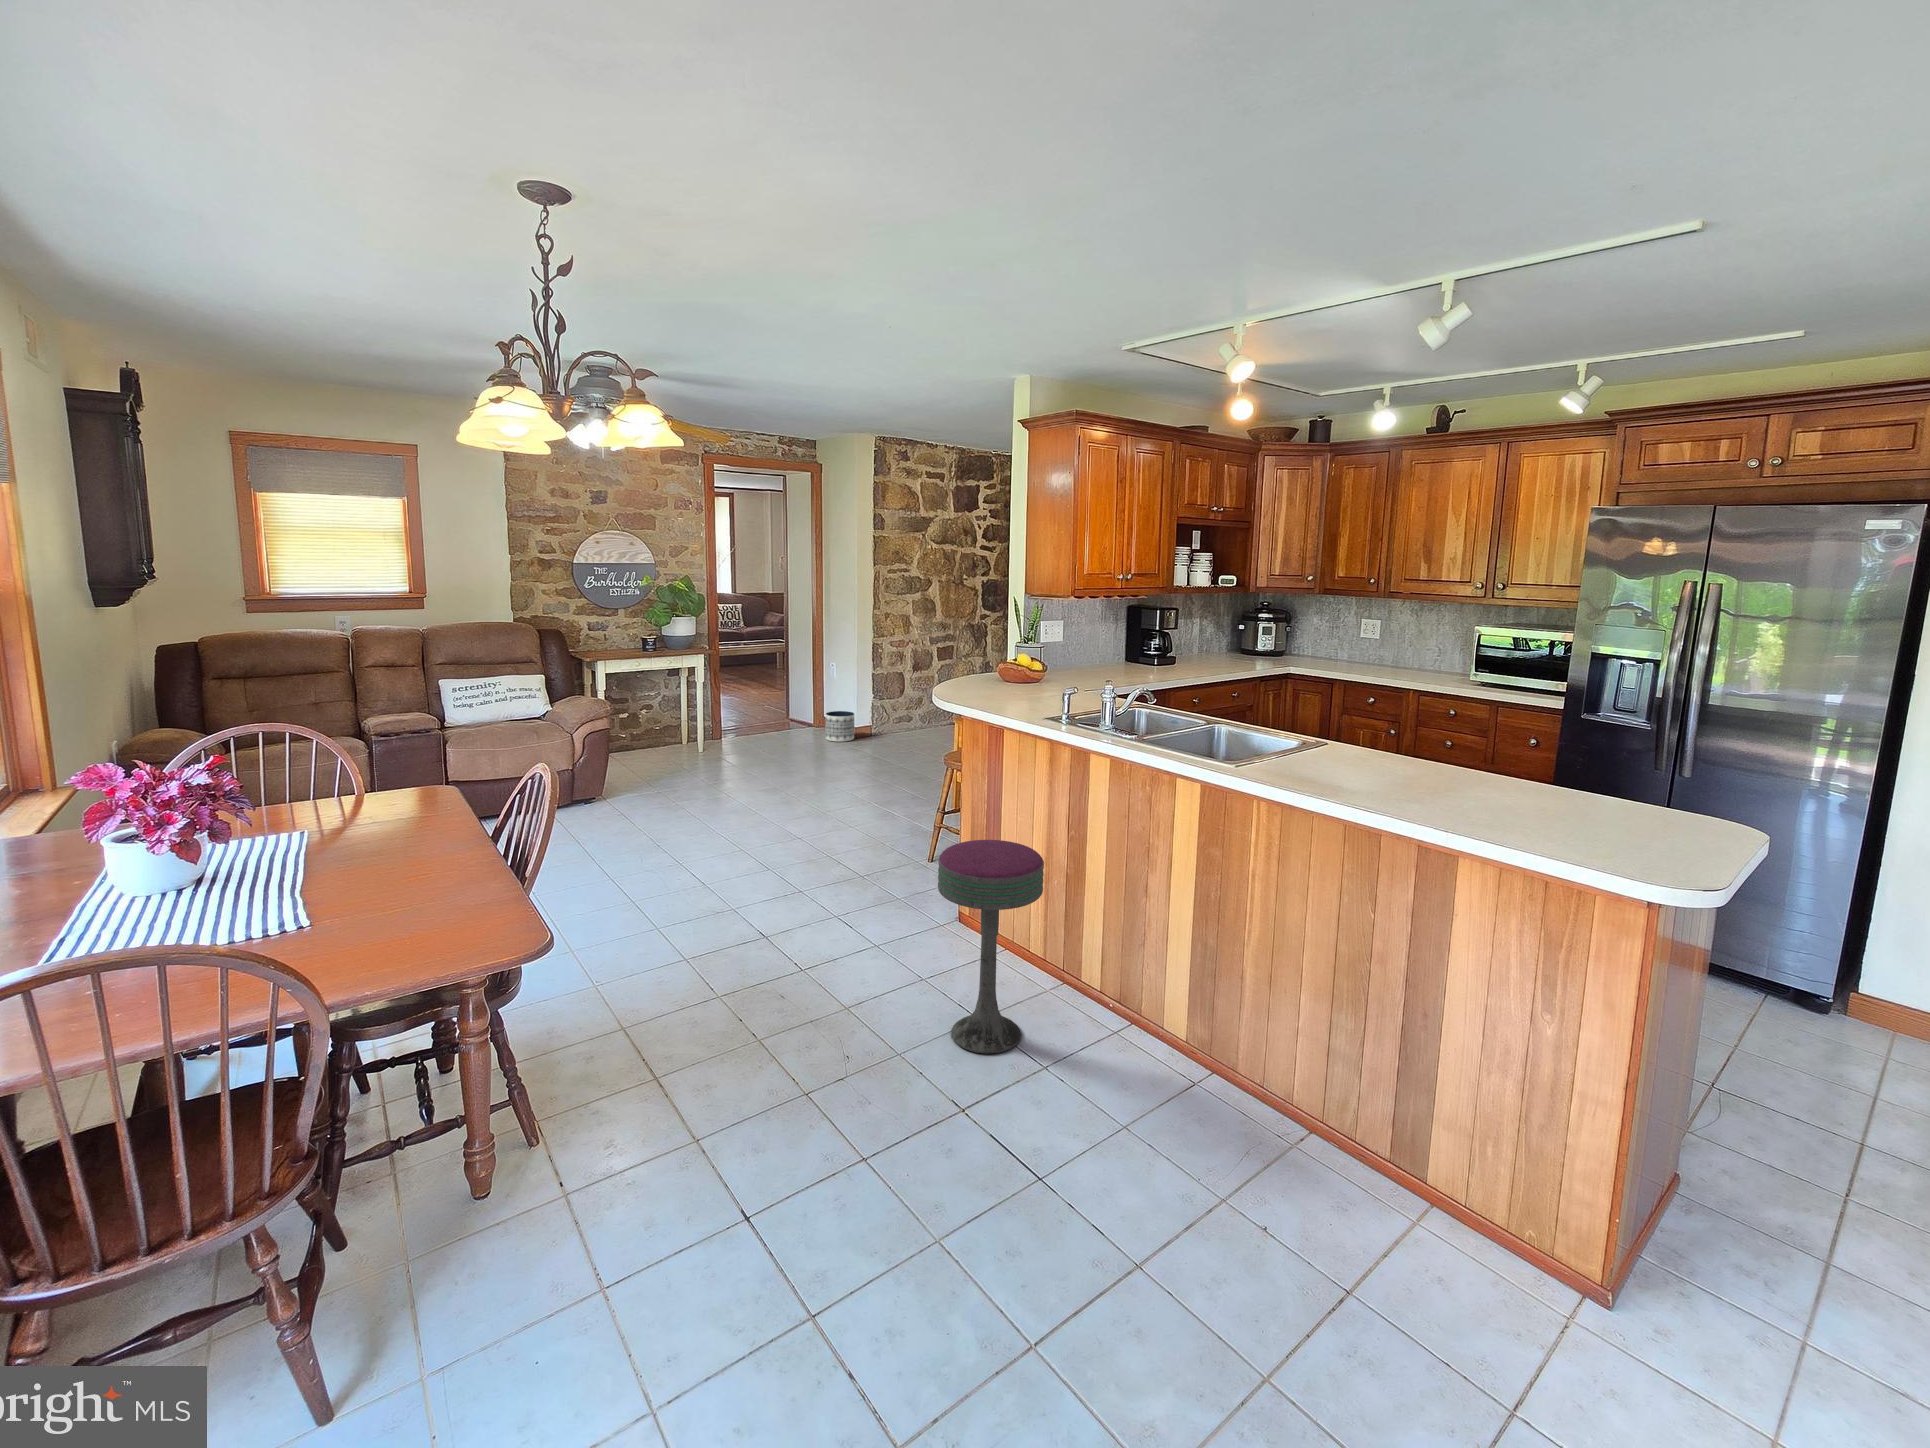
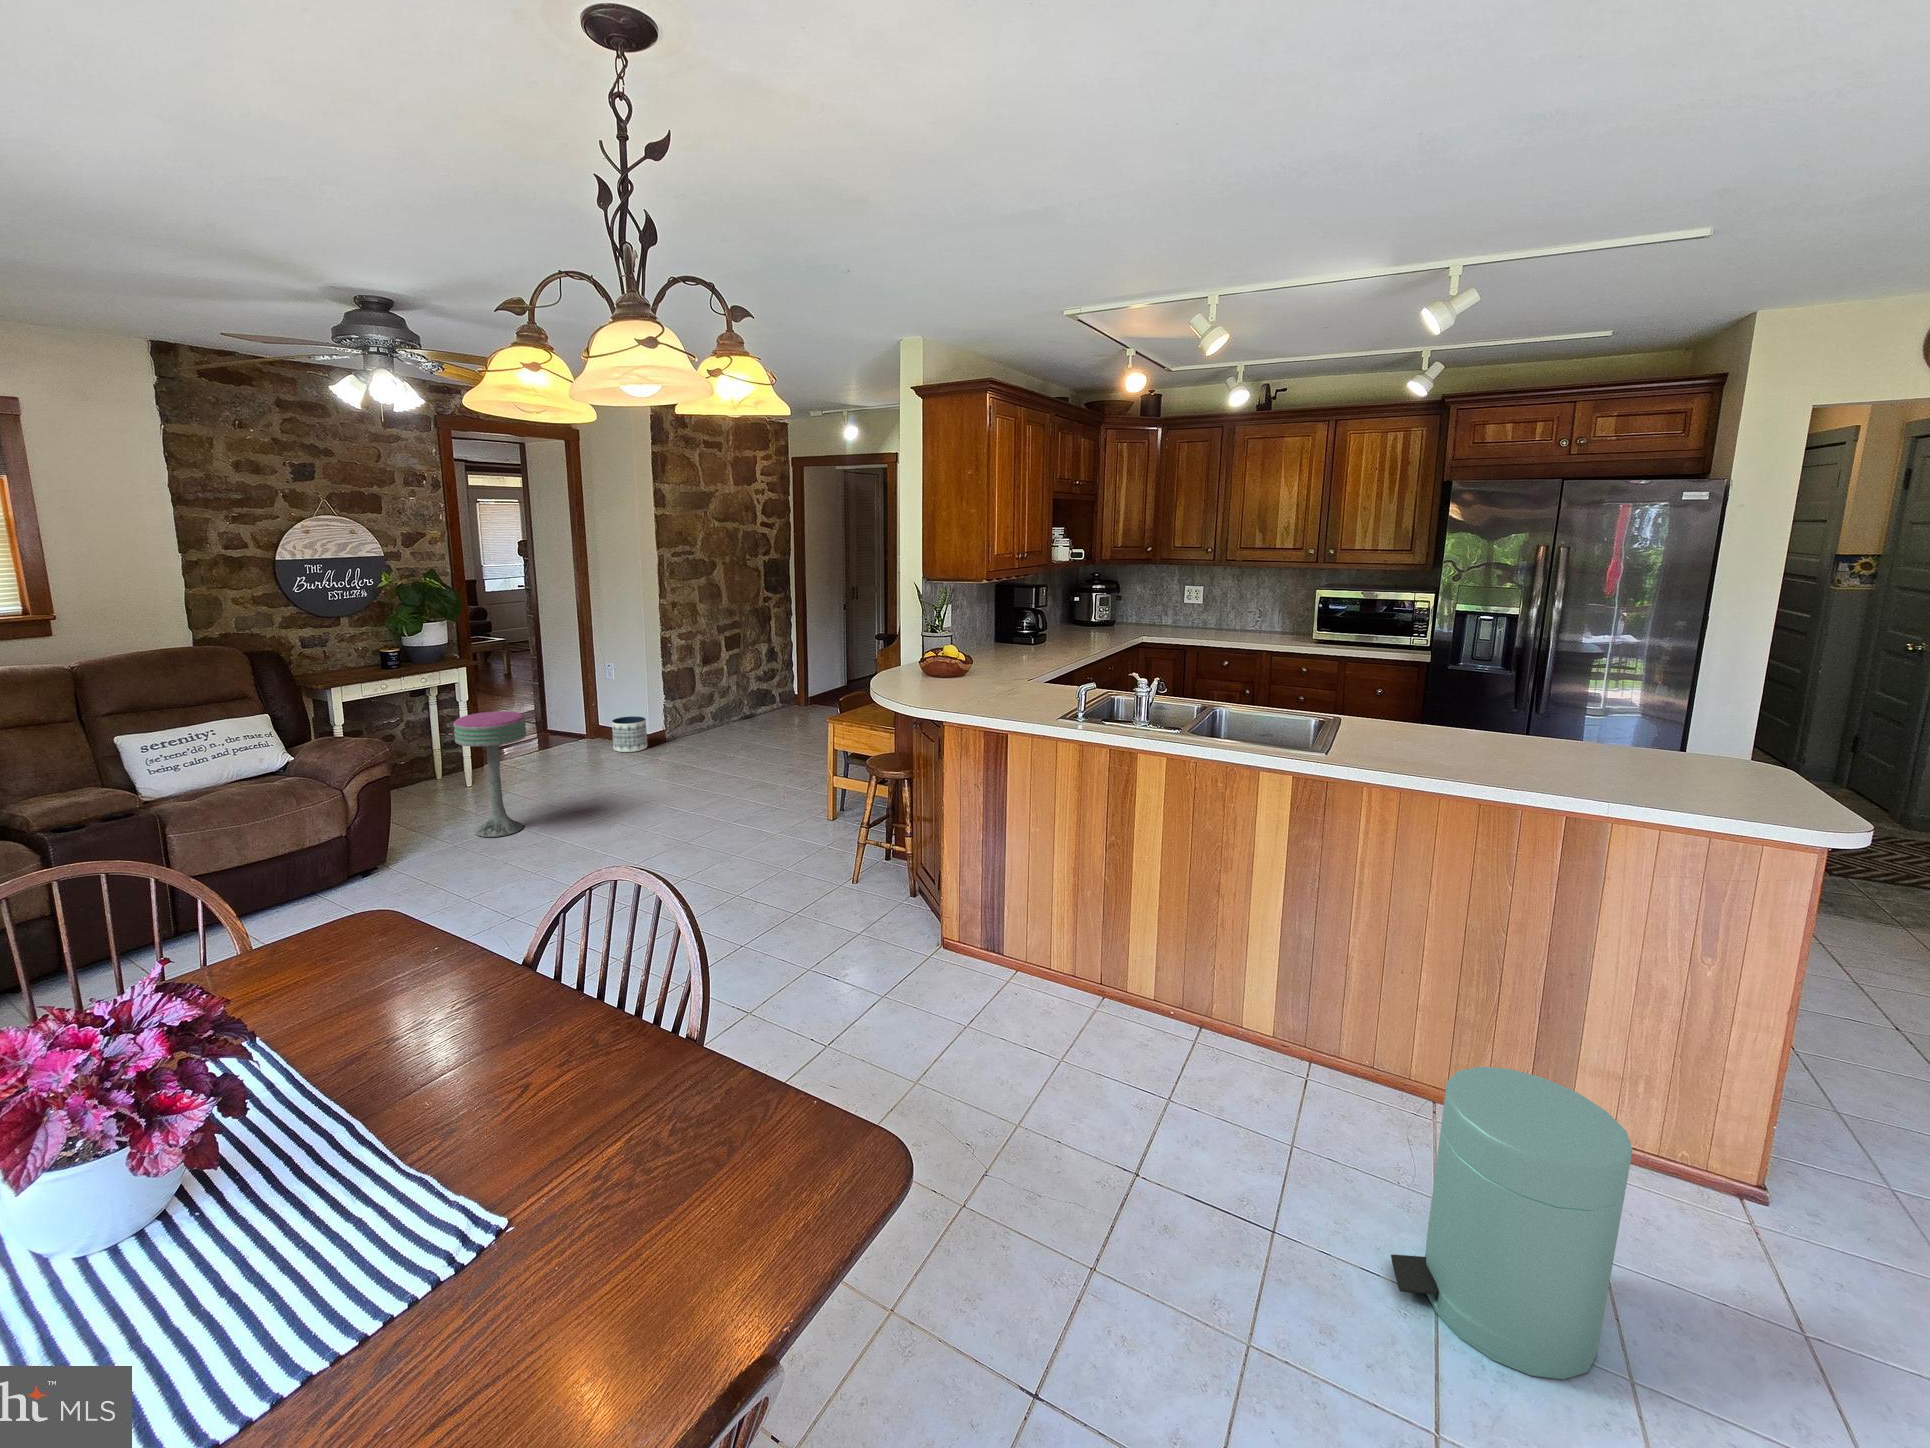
bar stool: present [938,840,1044,1054] -> present [453,711,526,837]
trash can: none [1099,1049,1281,1347] -> present [1391,1067,1633,1379]

